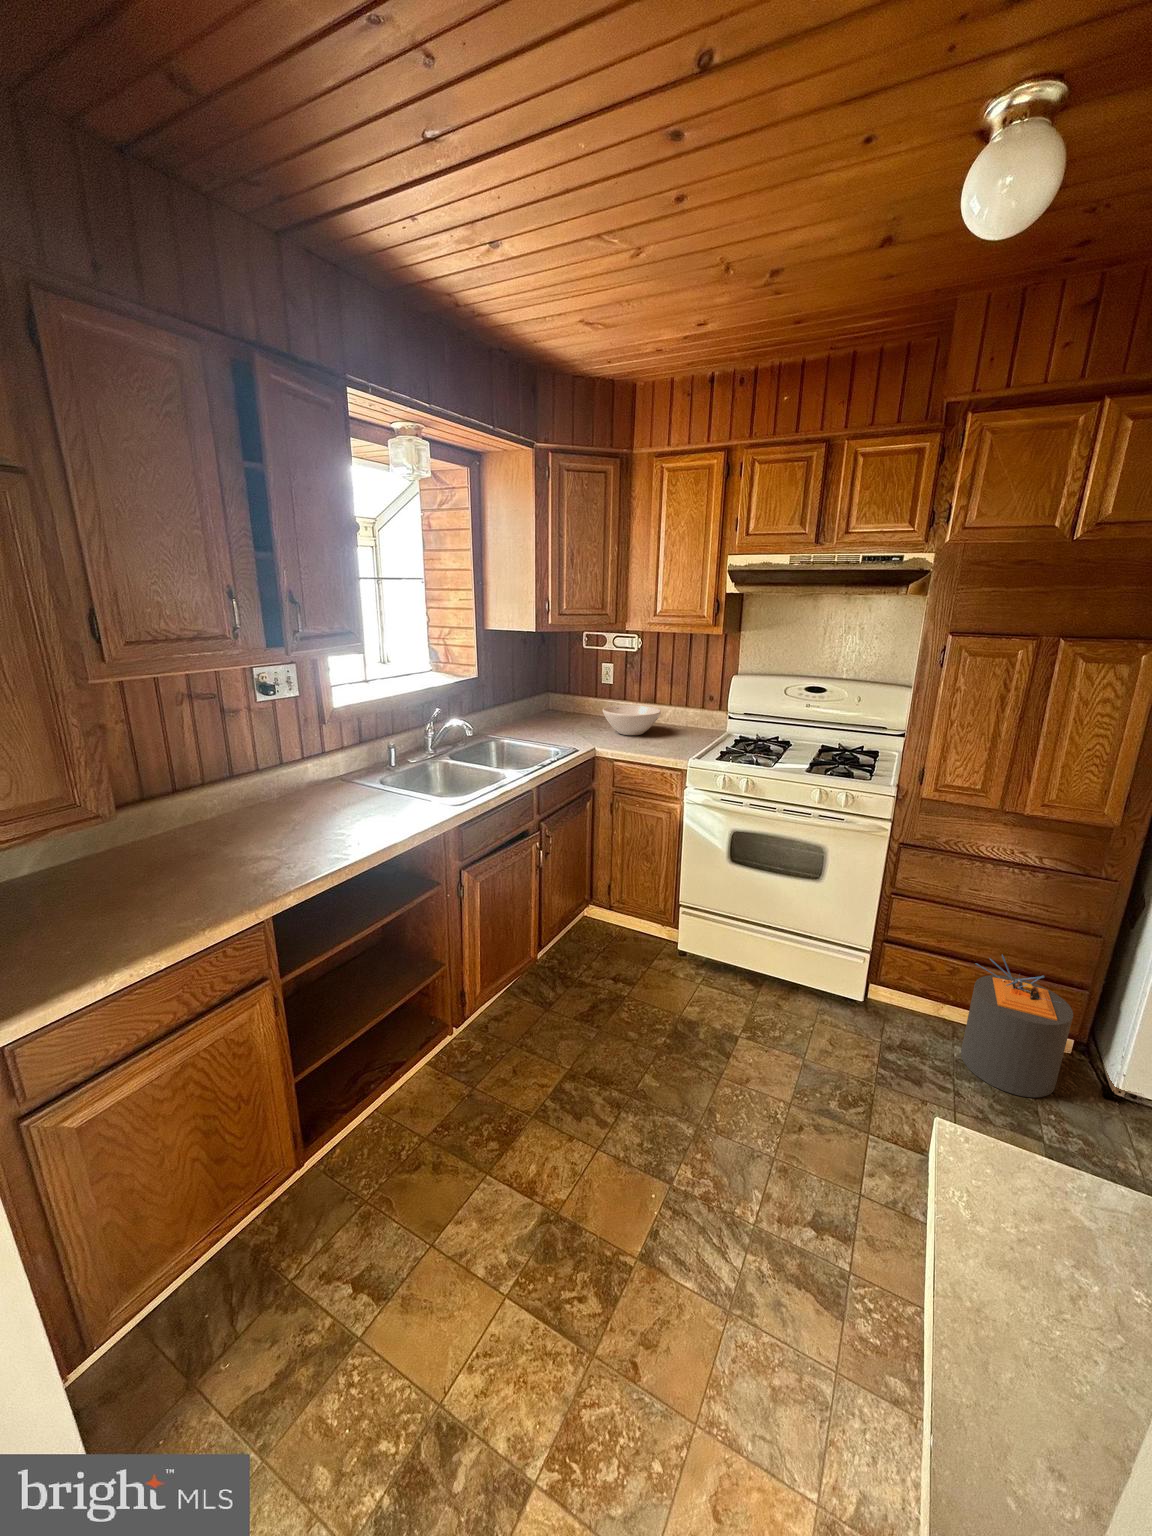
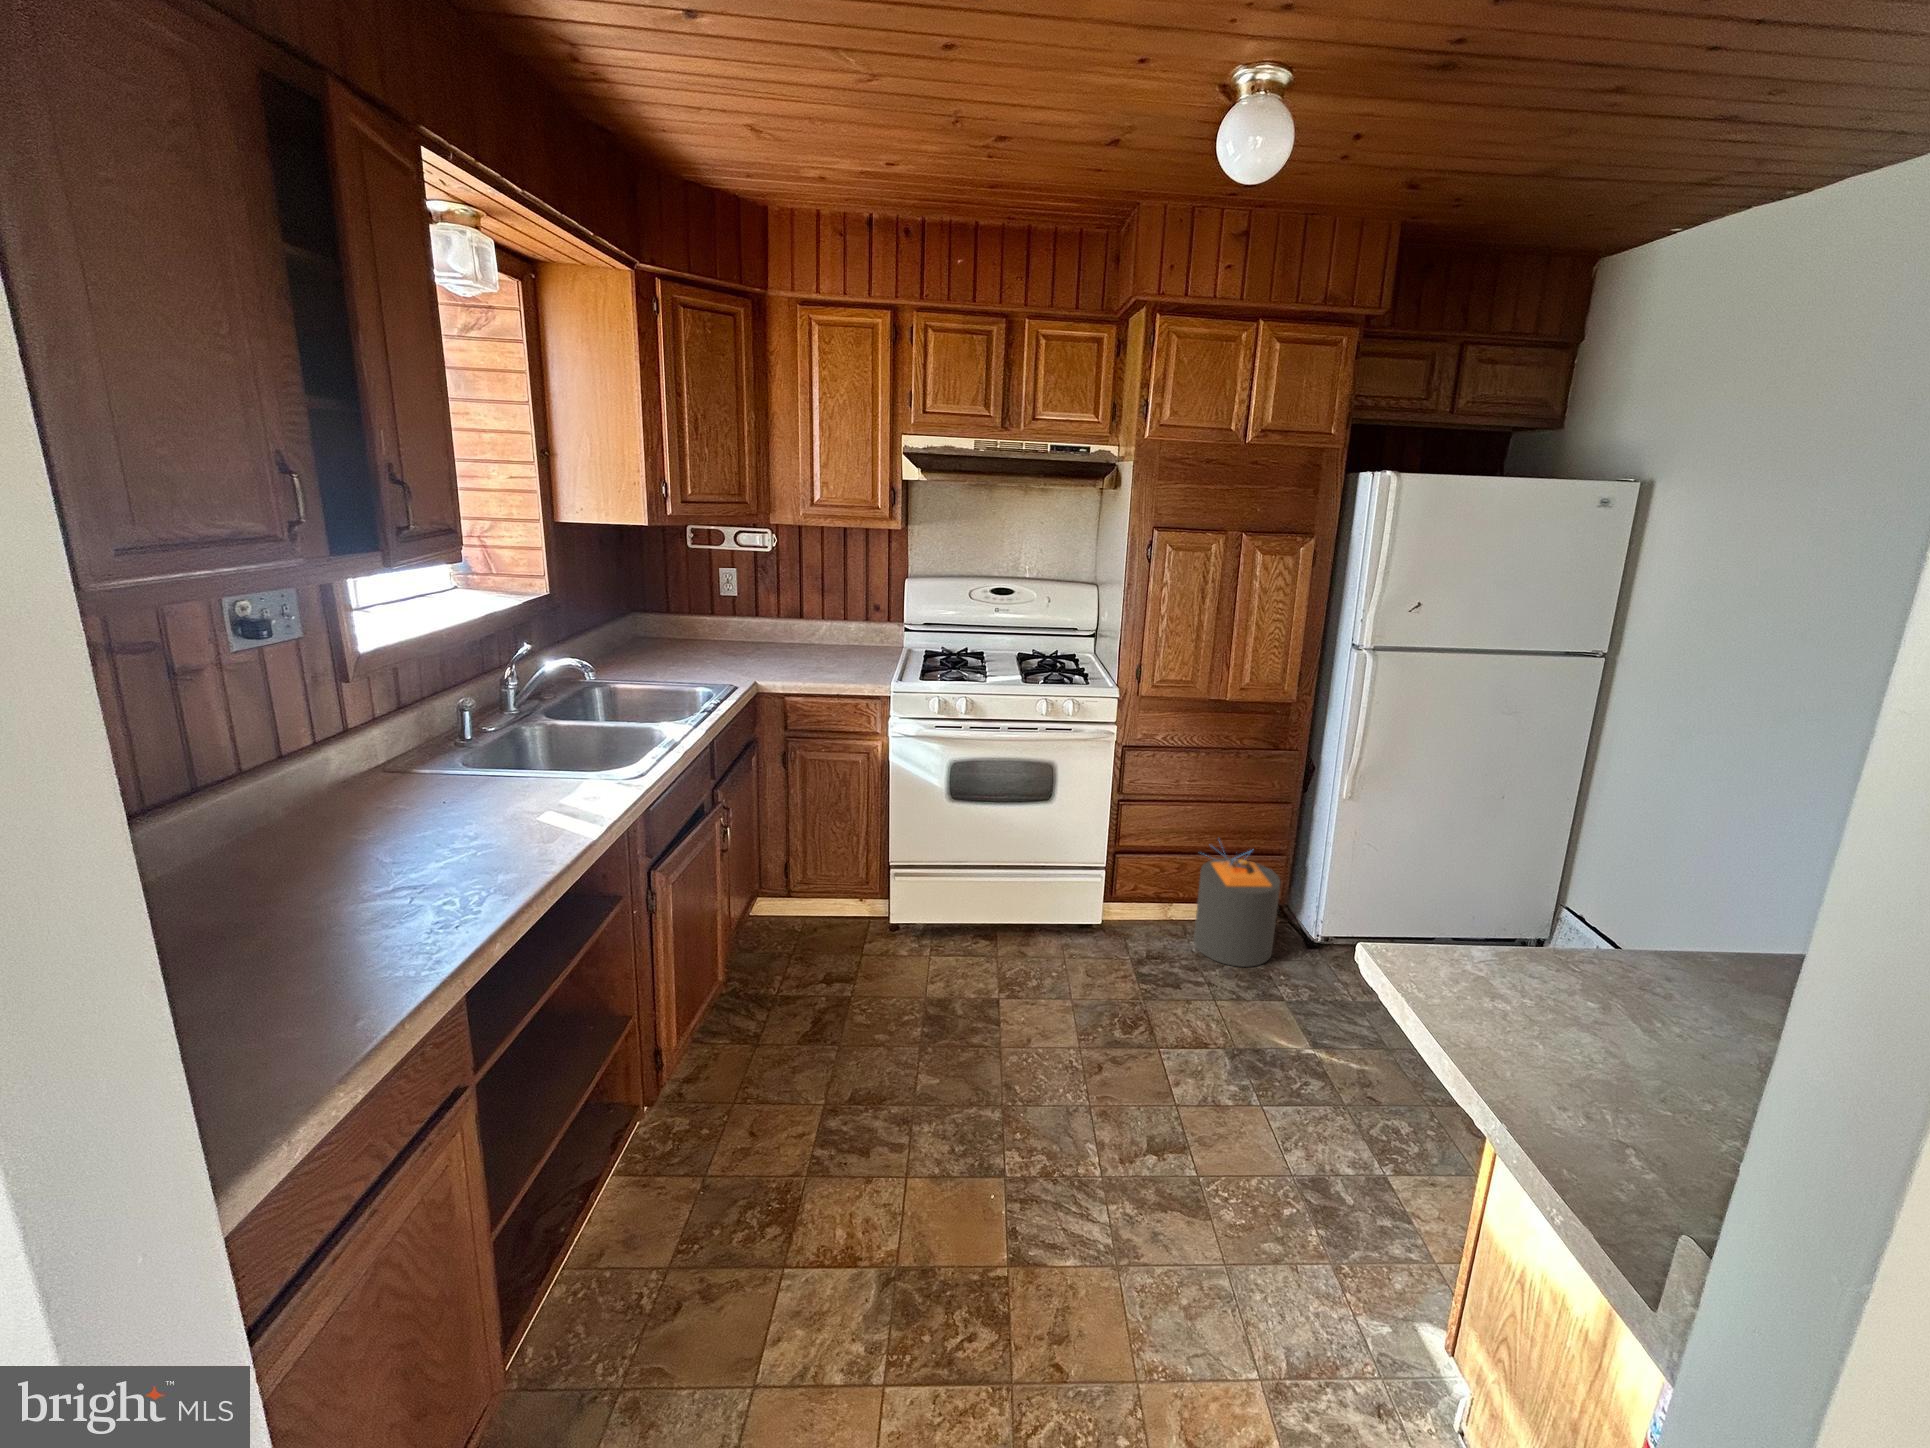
bowl: present [602,705,661,735] -> none [750,622,828,661]

